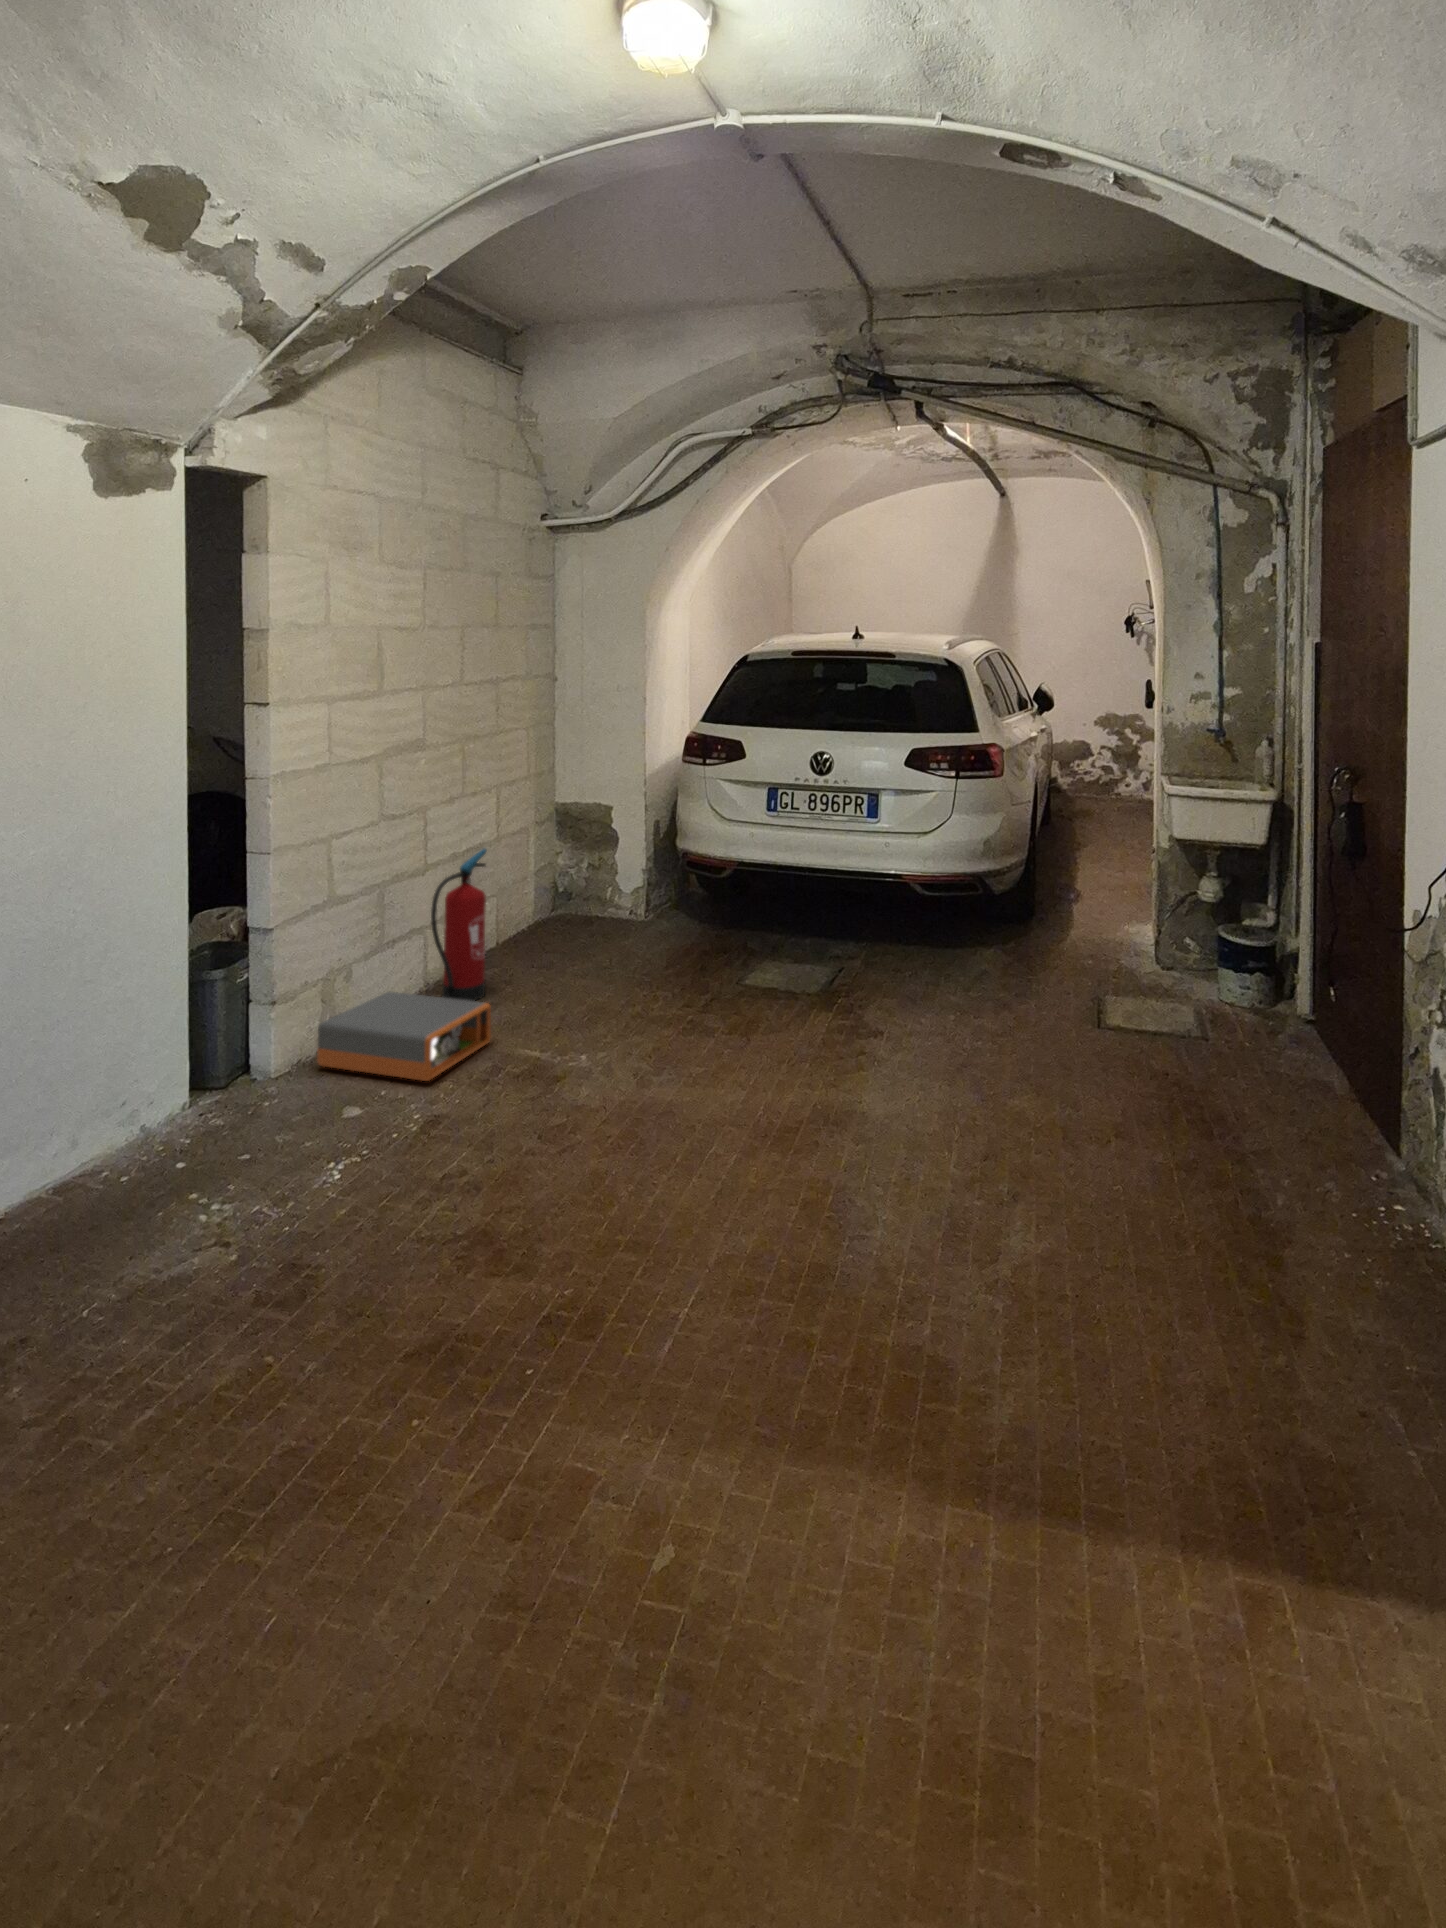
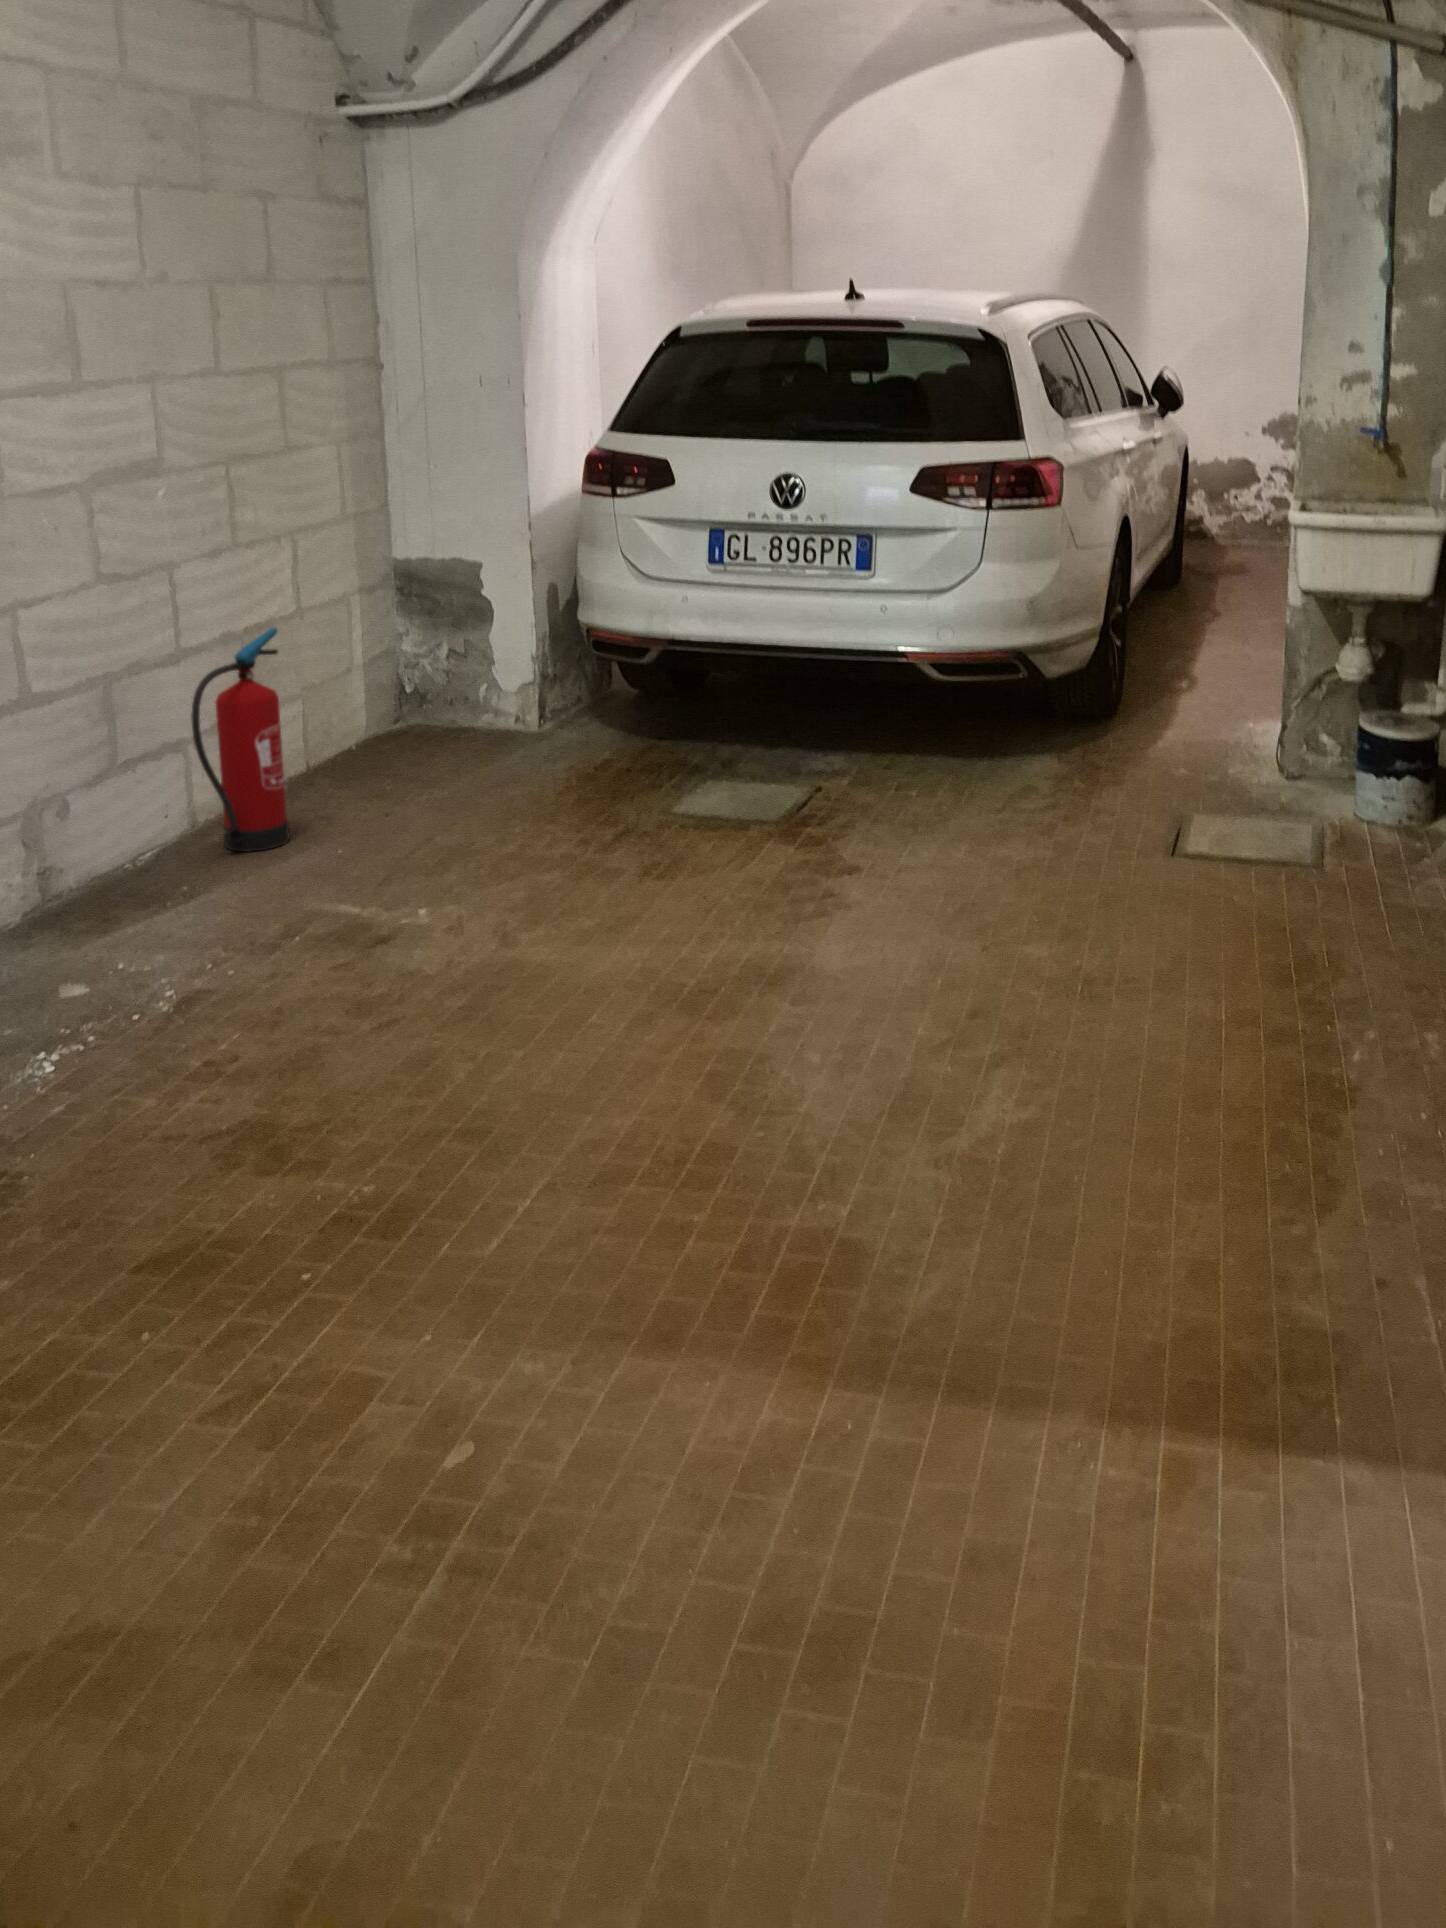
storage box: present [317,992,491,1081] -> none [23,836,290,955]

